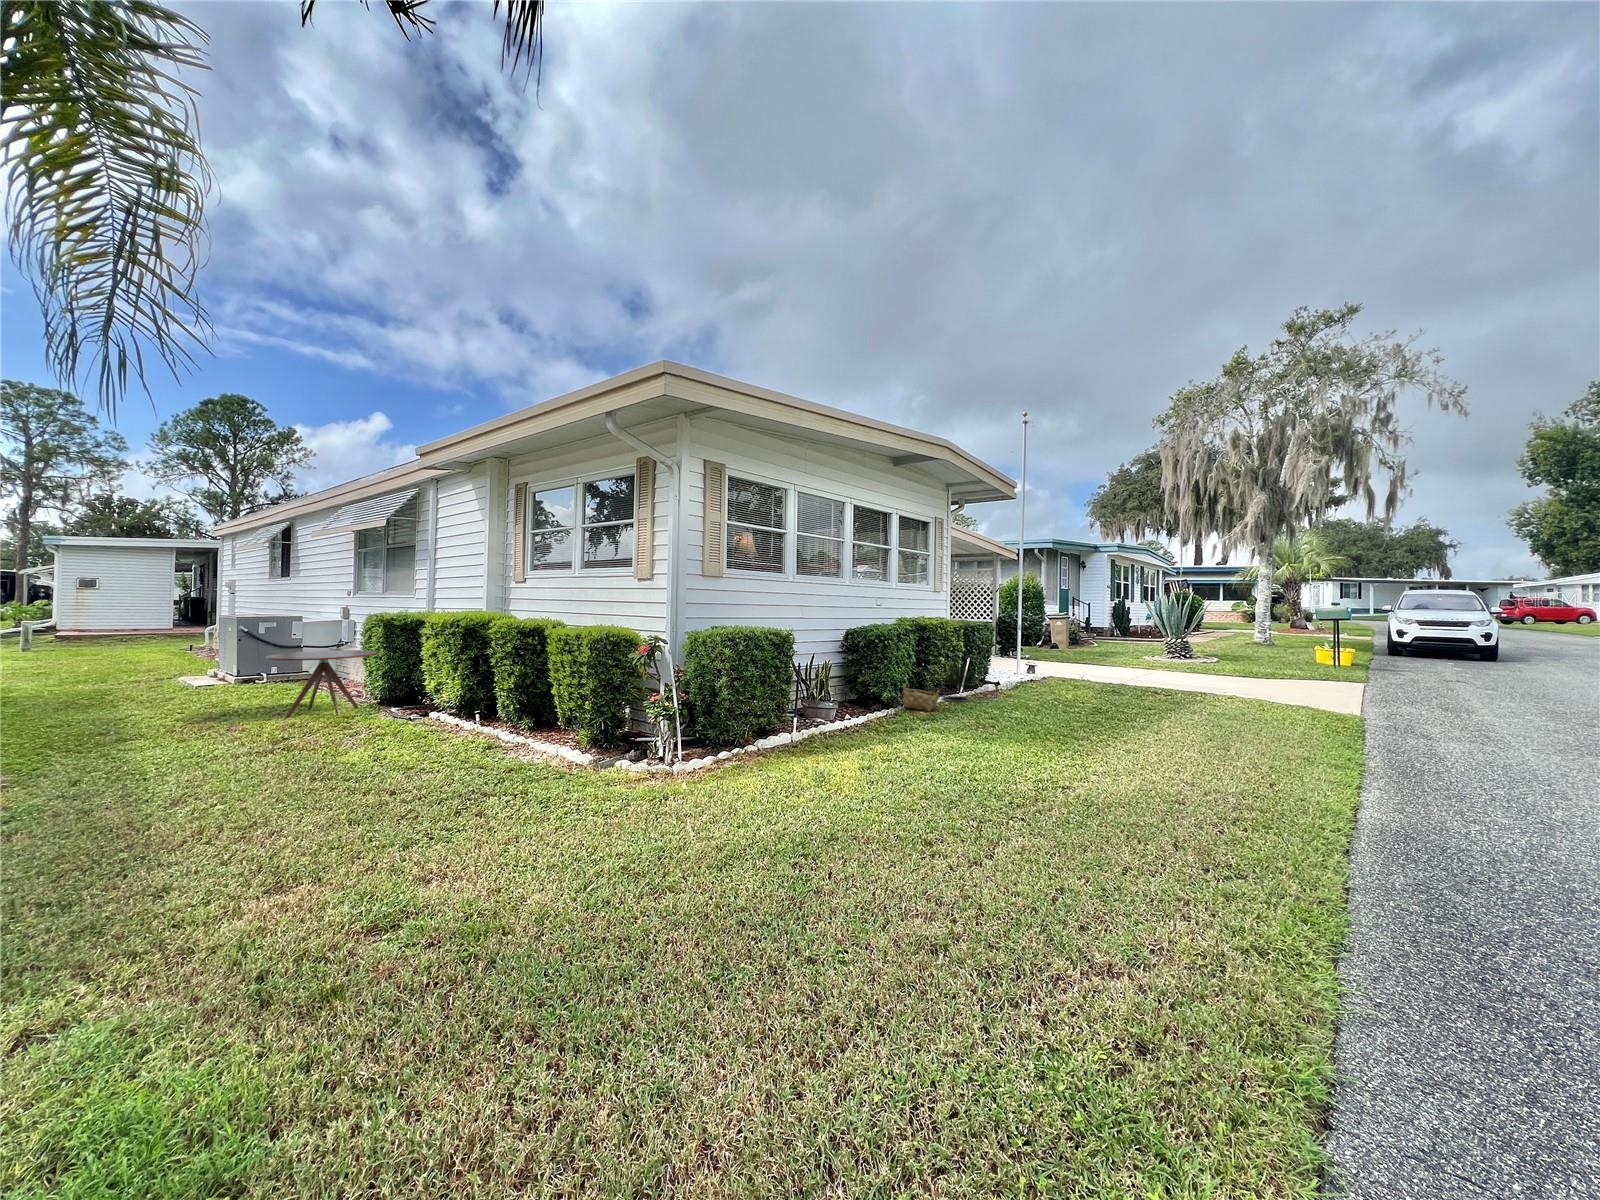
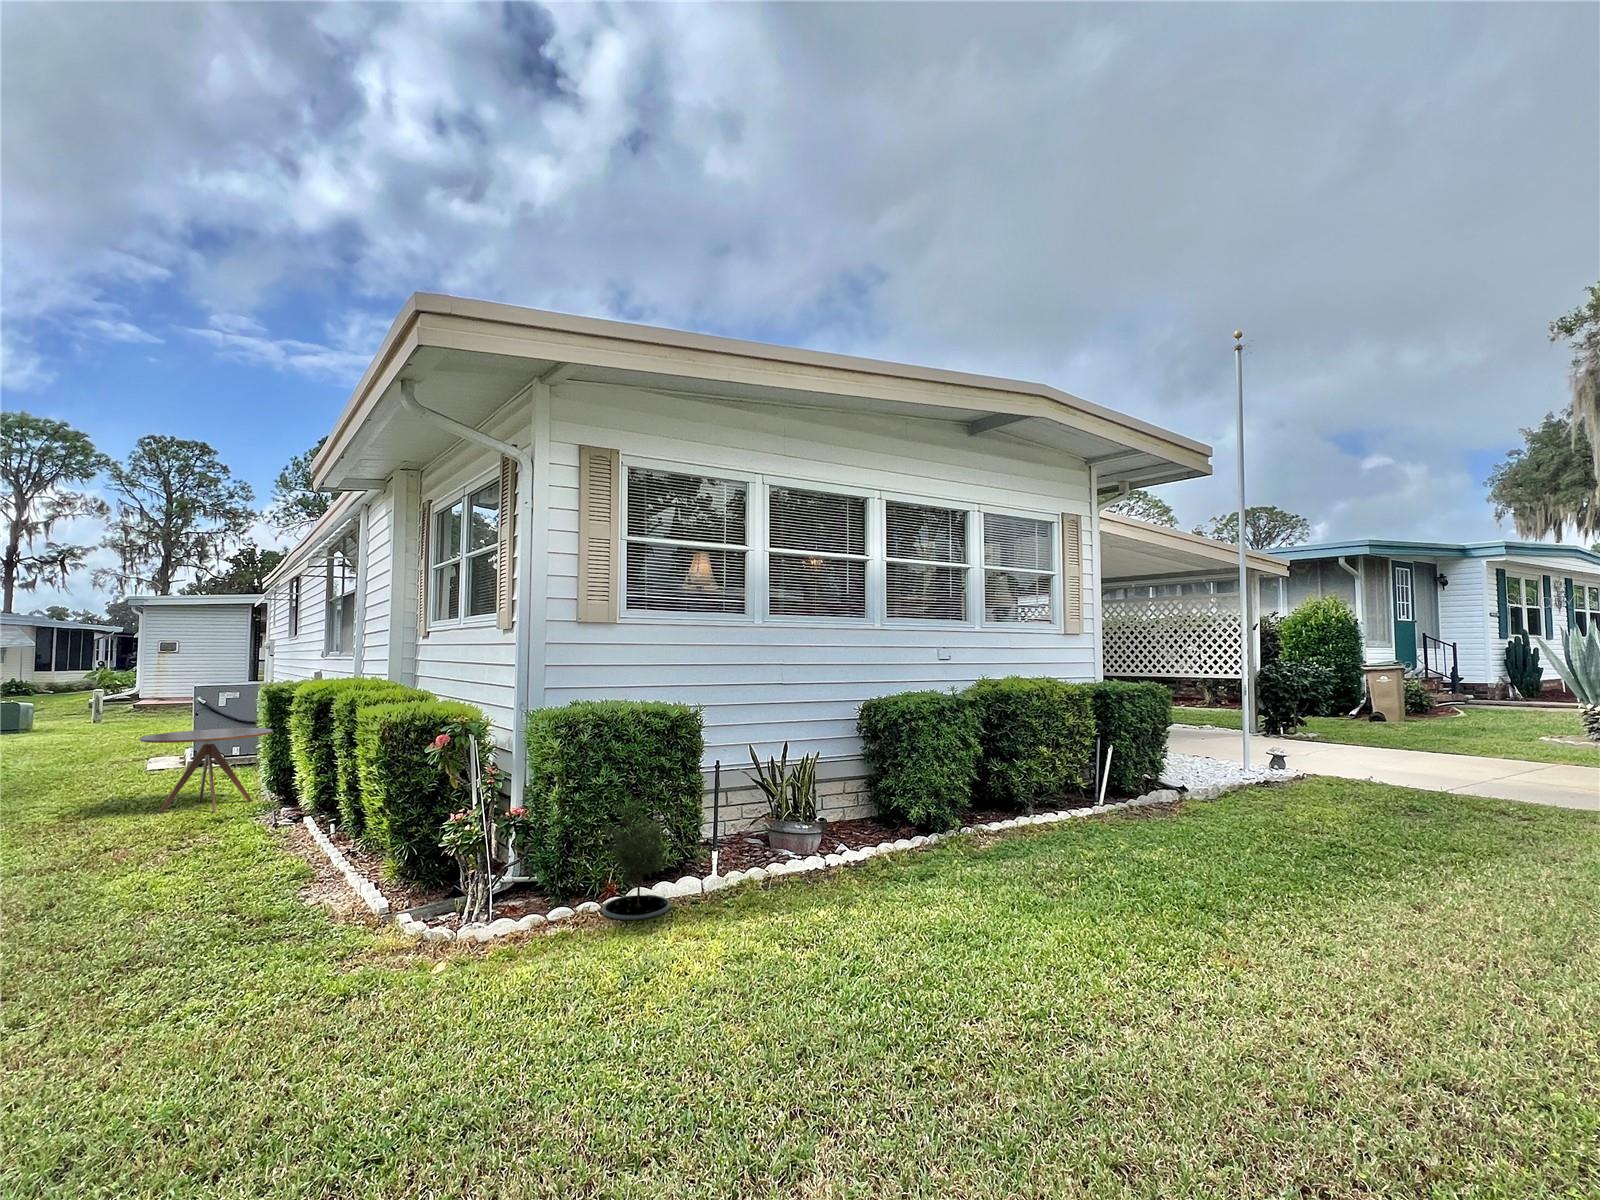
potted tree: present [942,656,971,702] -> present [602,790,670,920]
woven basket: present [902,683,940,712] -> none [952,791,1016,843]

